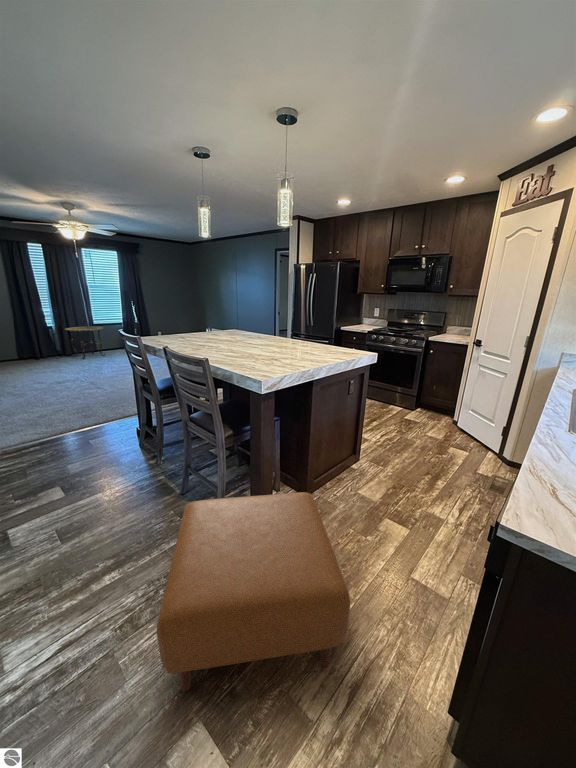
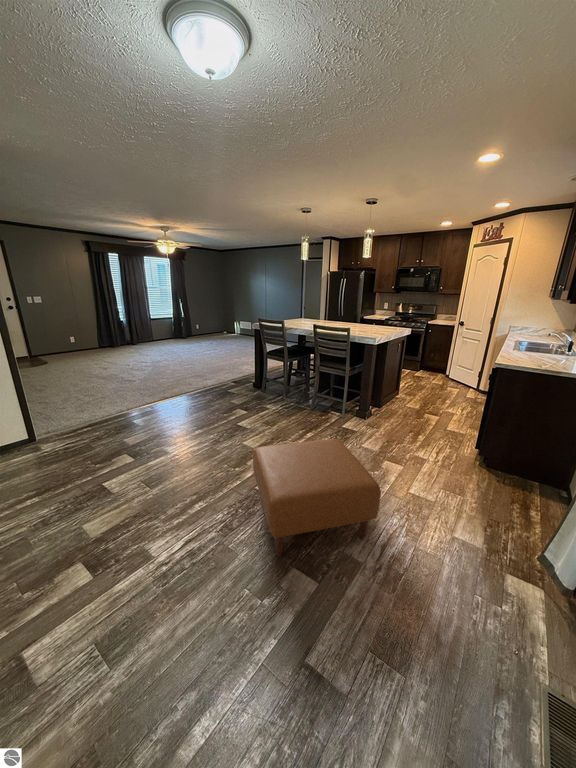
side table: present [65,327,105,359] -> none [67,324,106,355]

